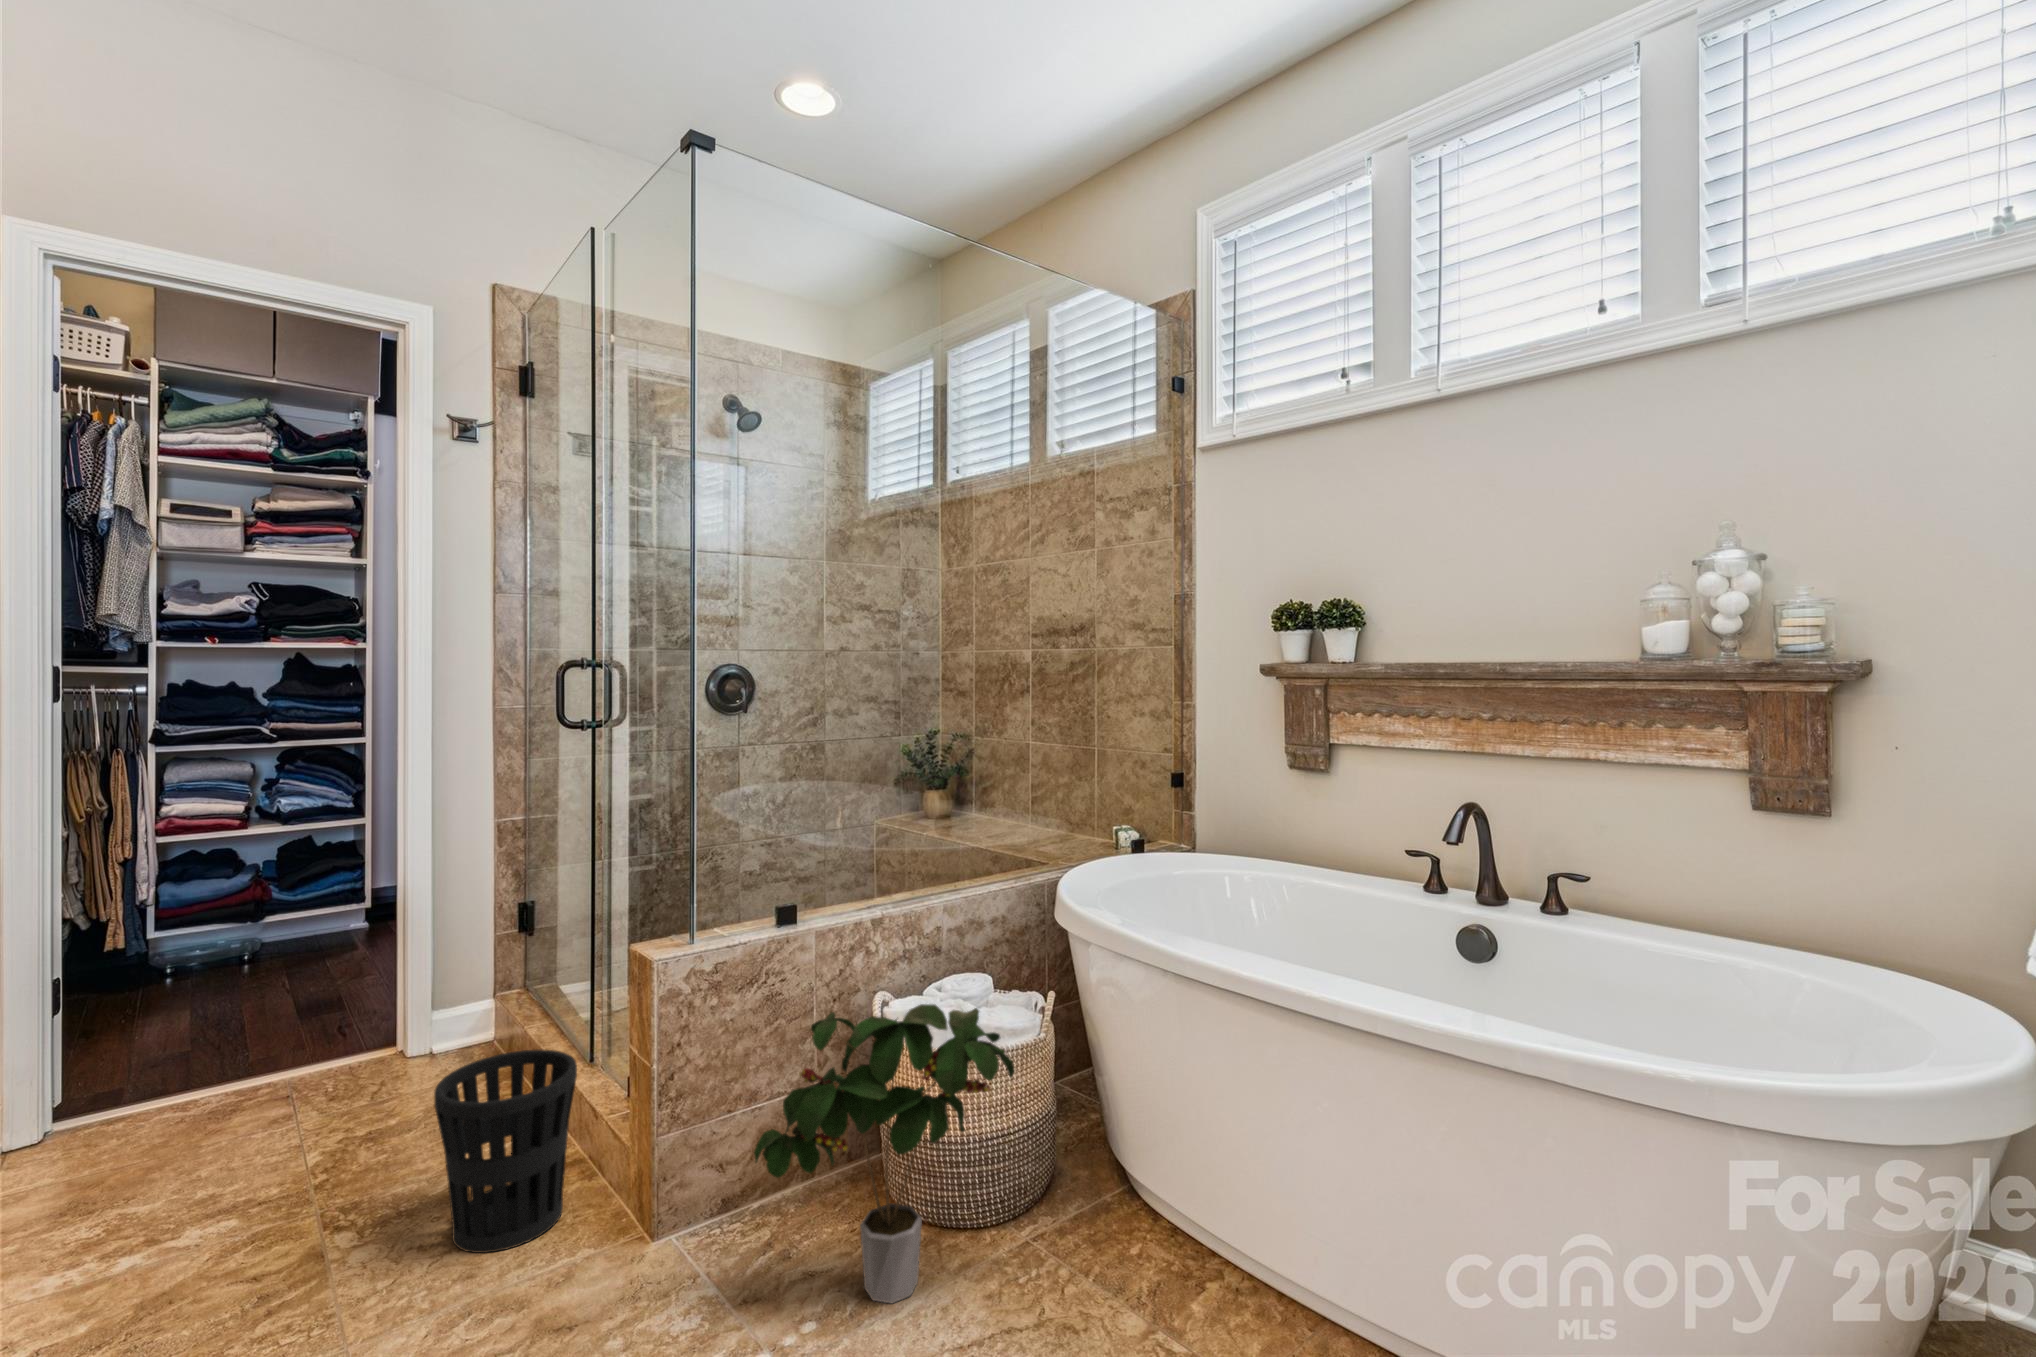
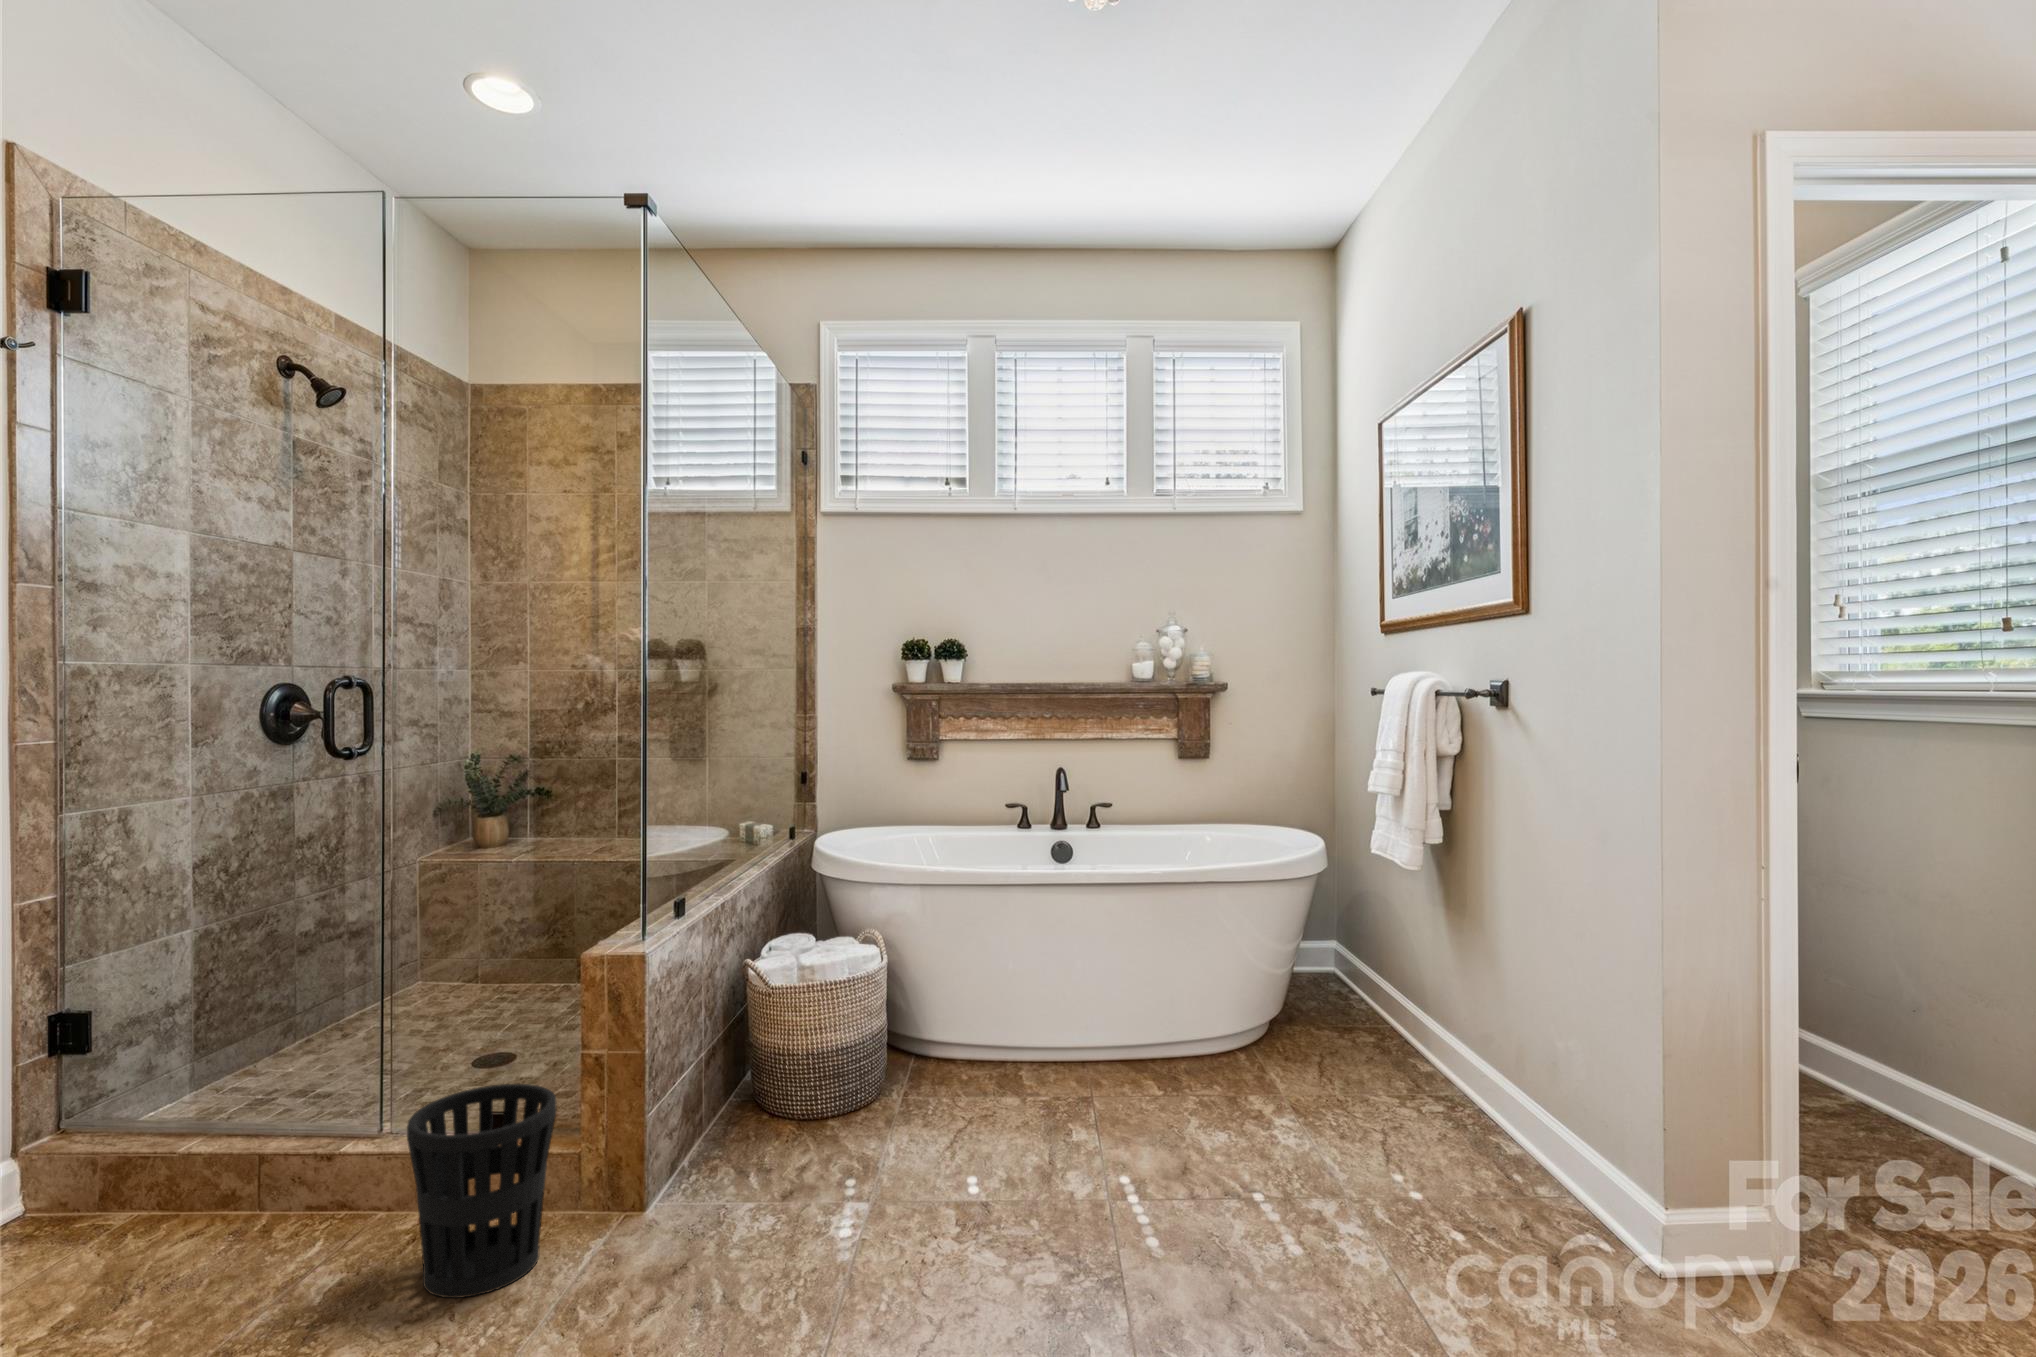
potted plant: present [754,1004,1015,1303] -> none [790,932,924,1157]

